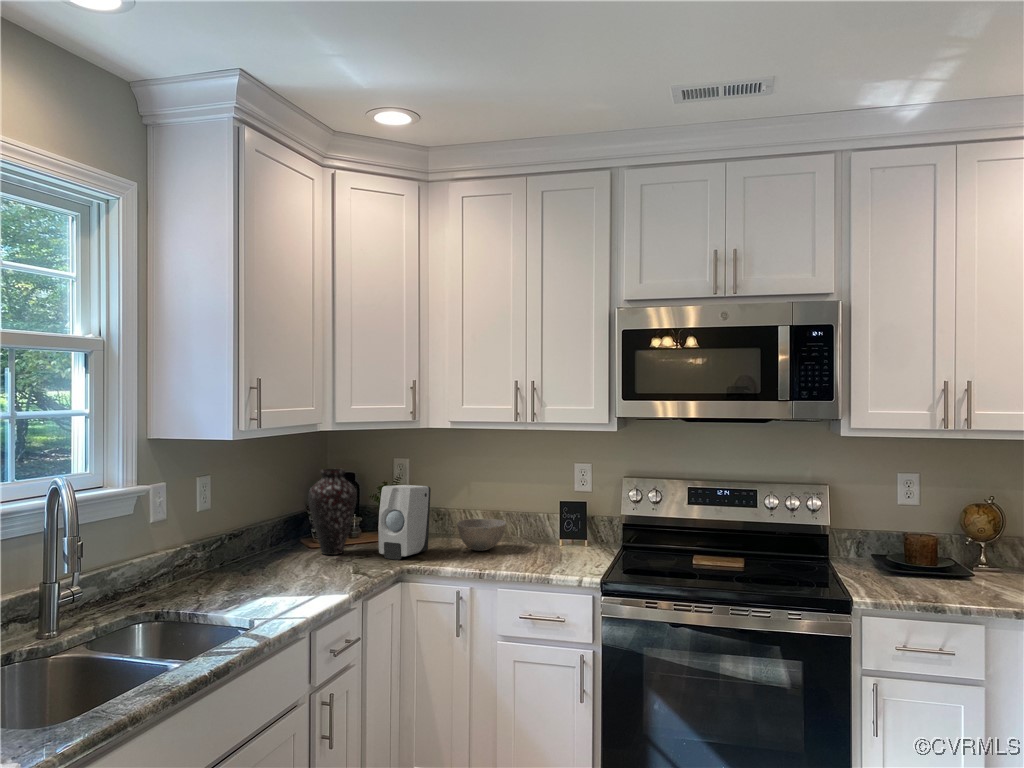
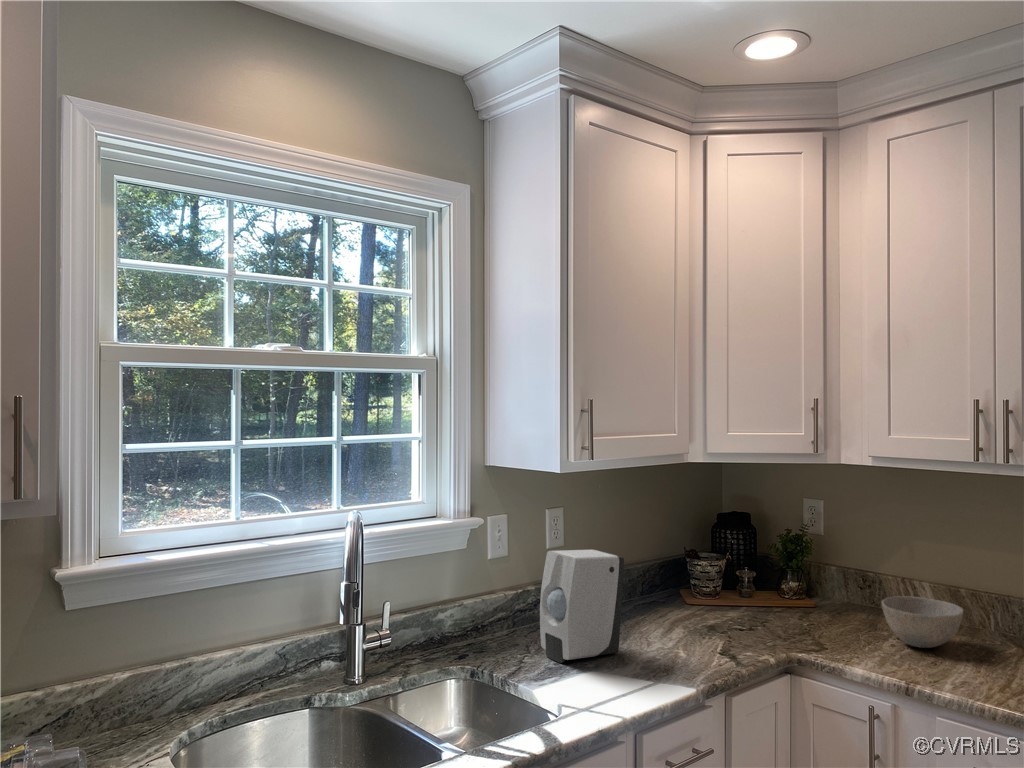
vase: present [308,469,357,555] -> none [676,509,738,620]
soap dispenser: present [378,485,431,560] -> present [540,550,624,663]

